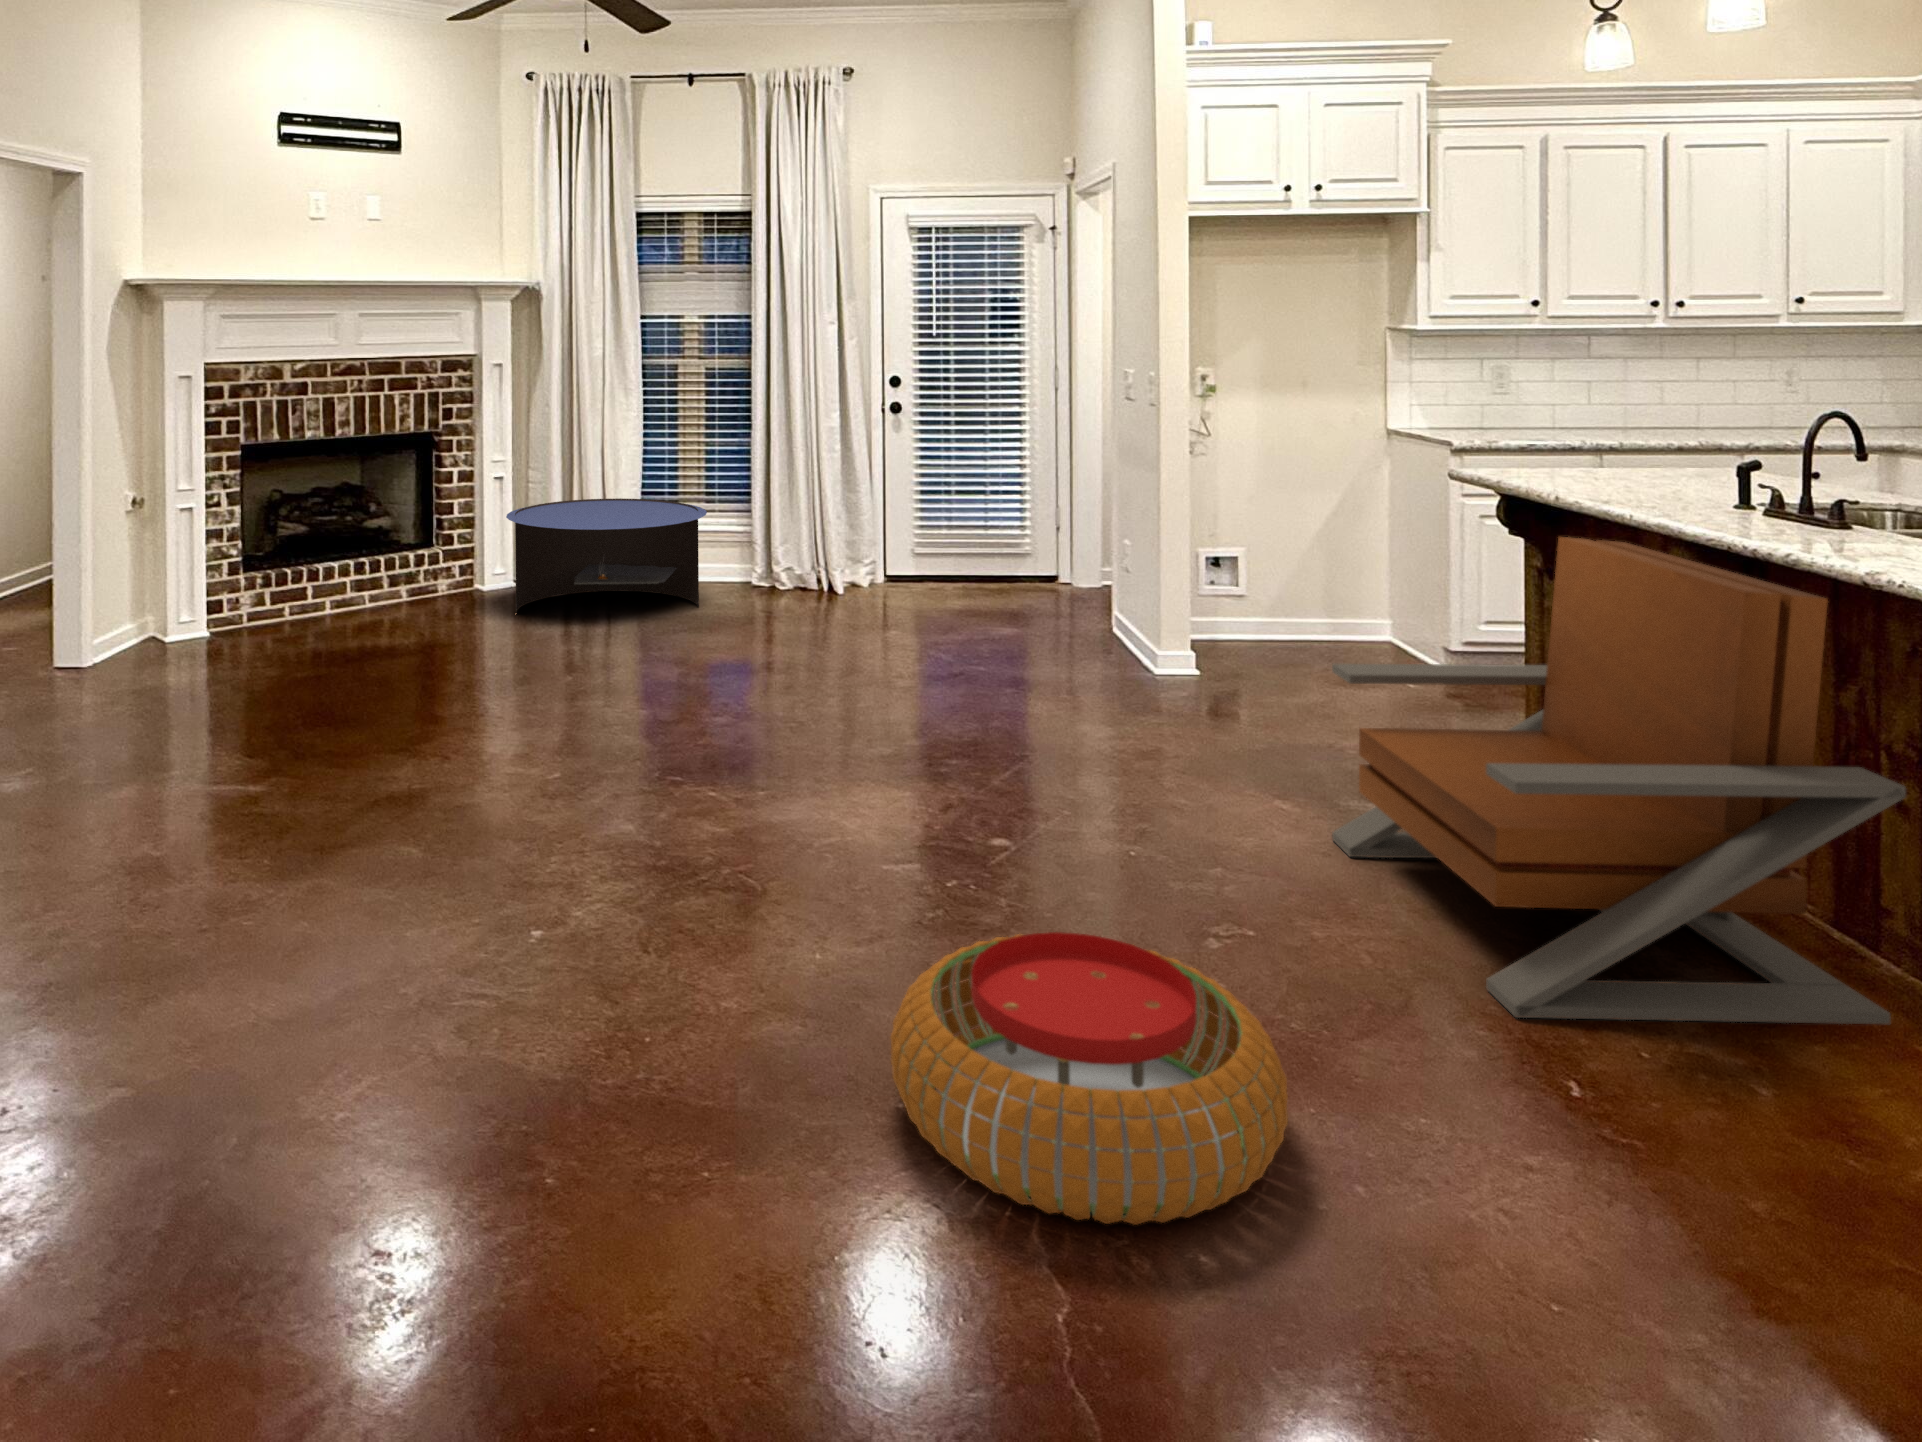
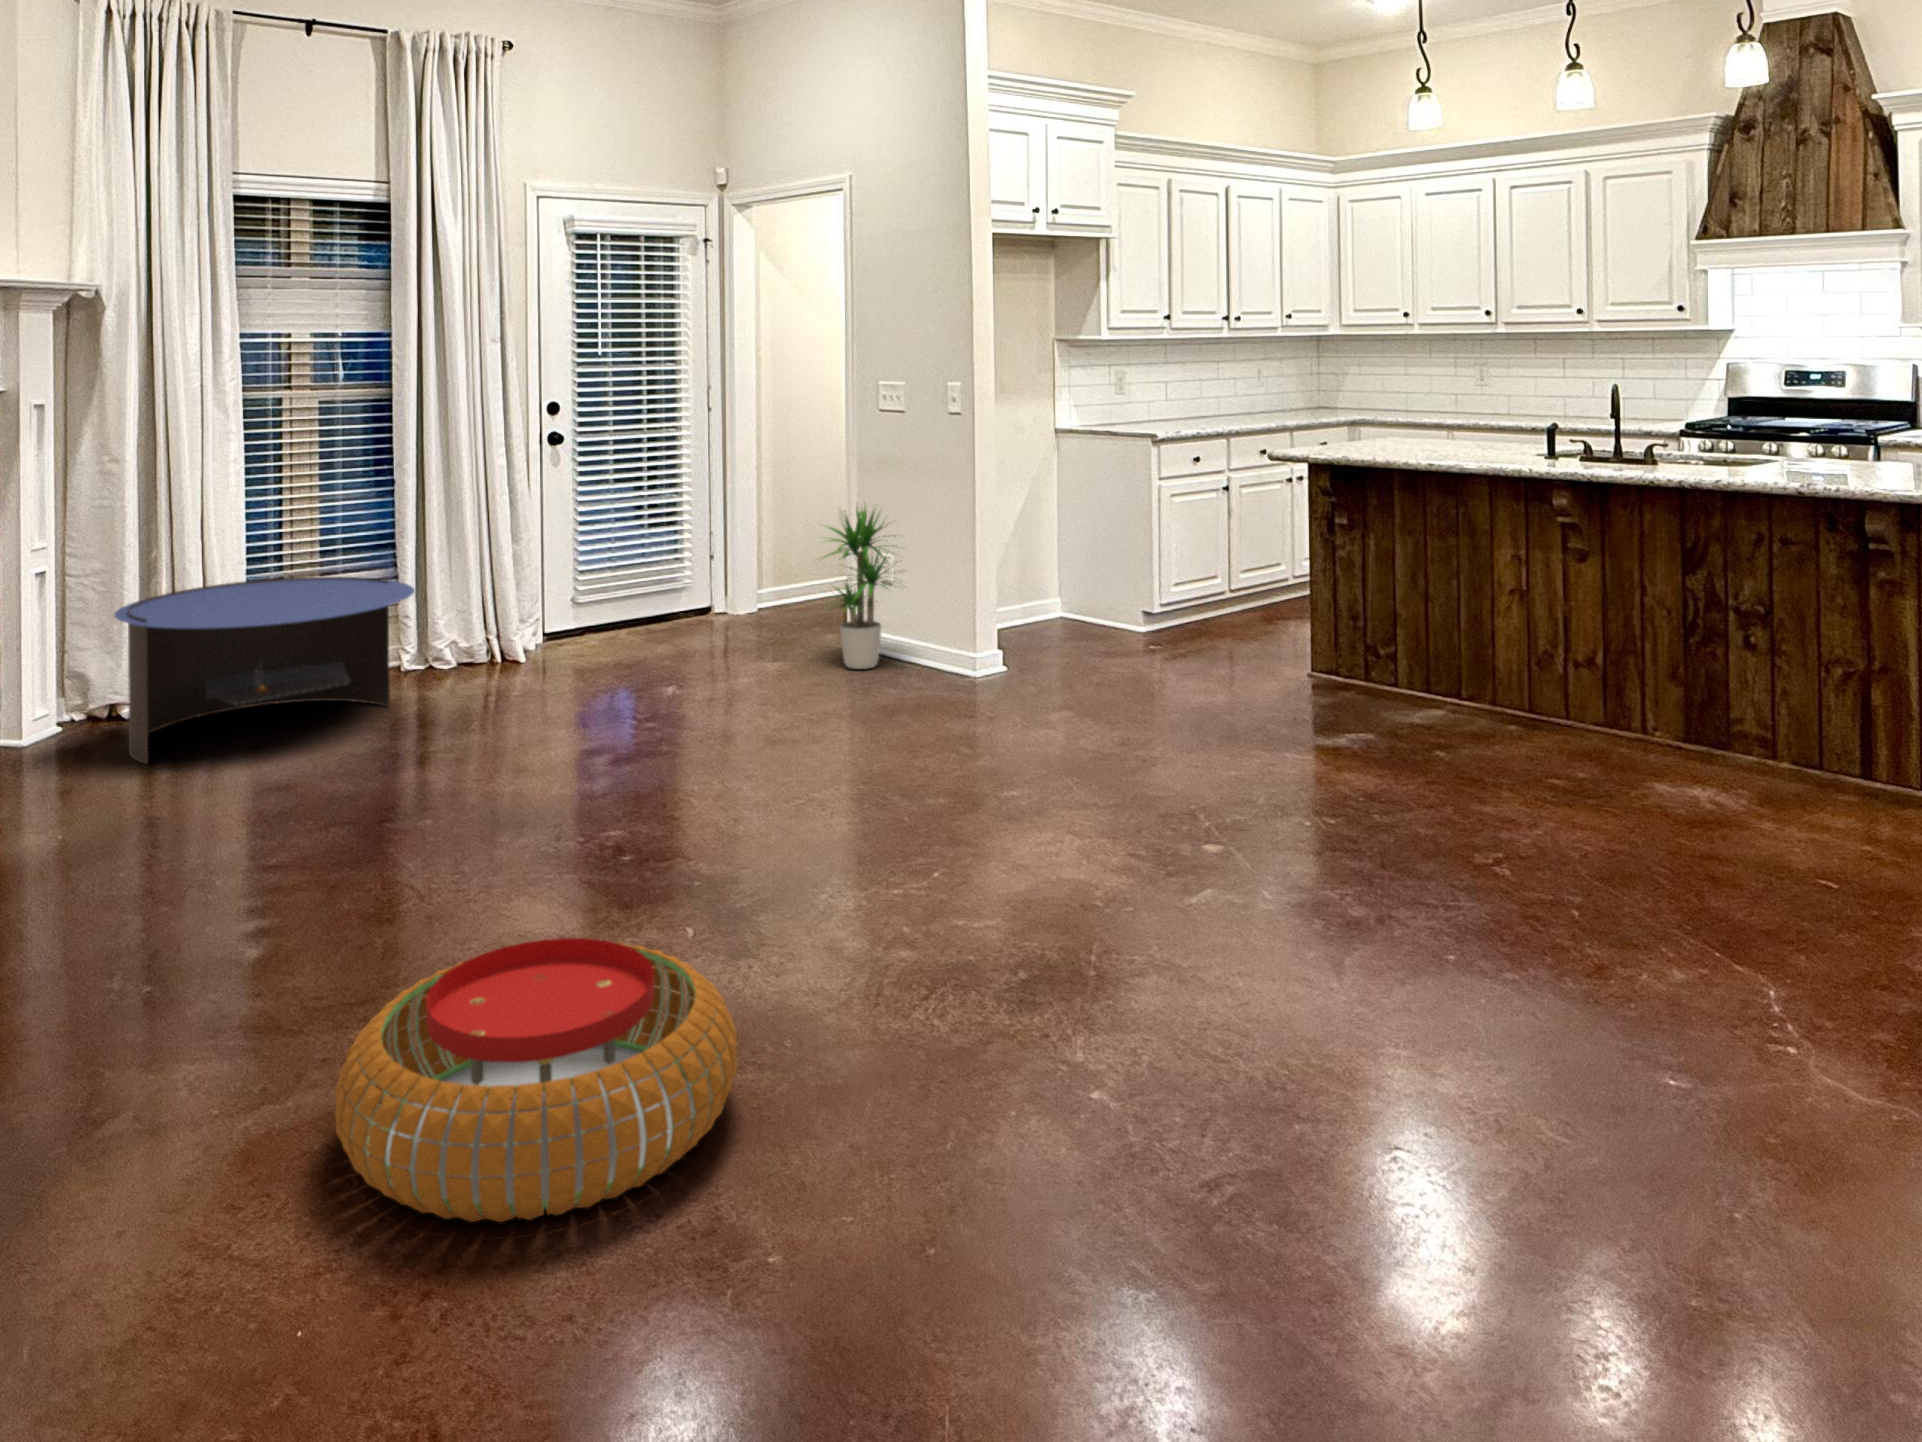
potted plant: none [1030,486,1133,652] -> present [820,503,898,669]
lounge chair: present [1332,537,1906,1024] -> none [1327,483,1721,825]
pouf: present [891,932,1288,1225] -> present [335,938,737,1222]

